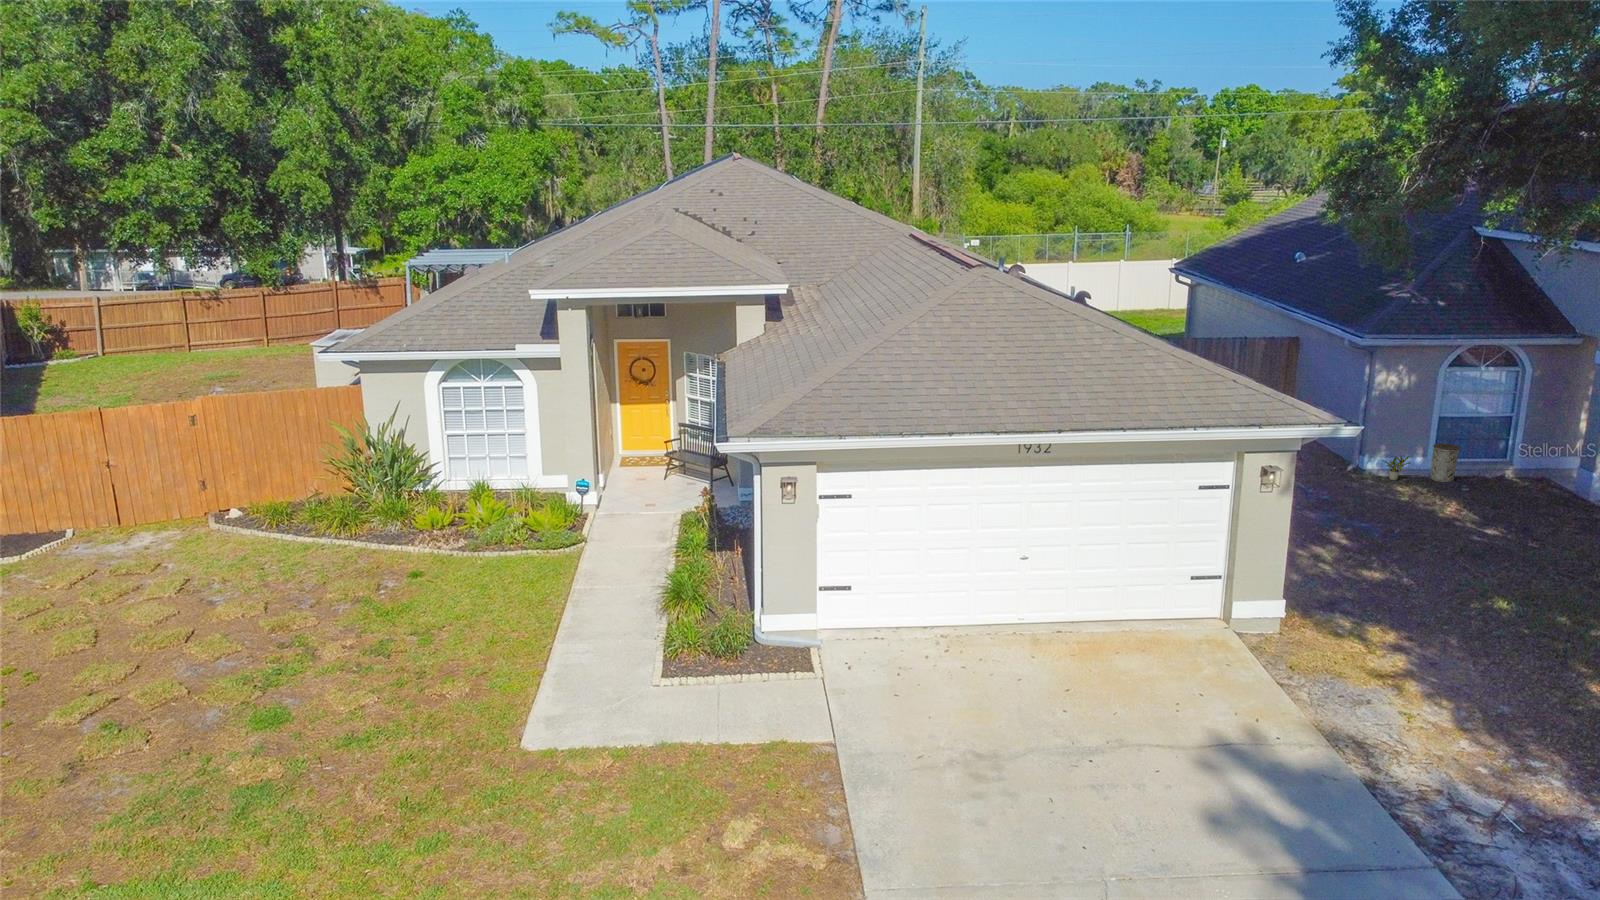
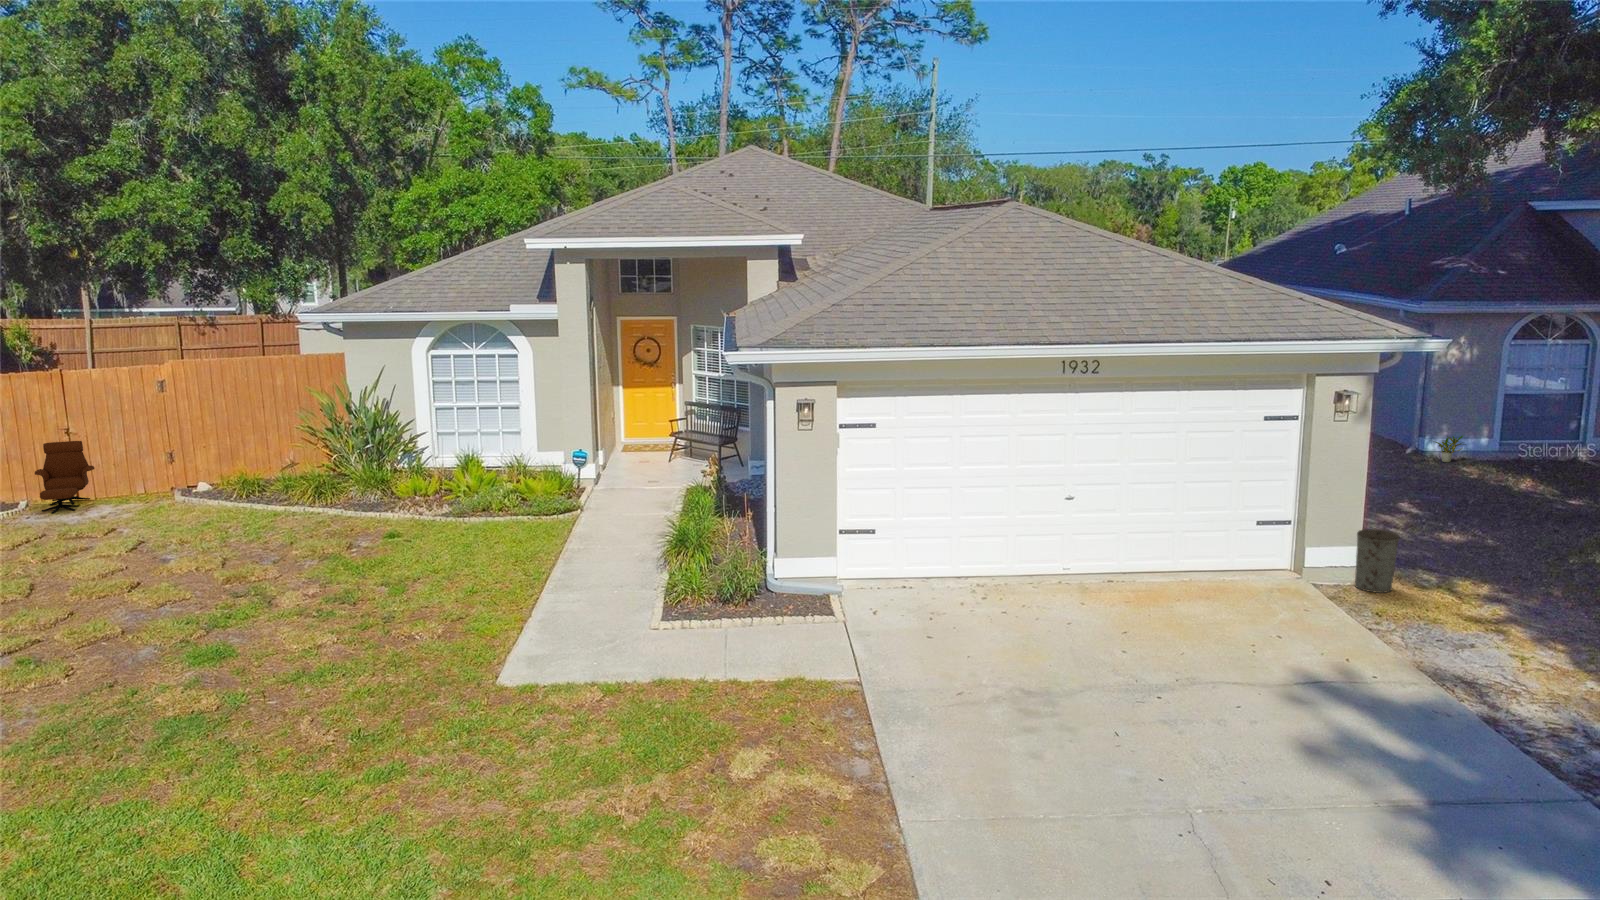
trash can: present [1430,444,1459,482] -> present [1355,529,1399,593]
lounge chair: none [79,474,134,546] -> present [35,441,94,514]

